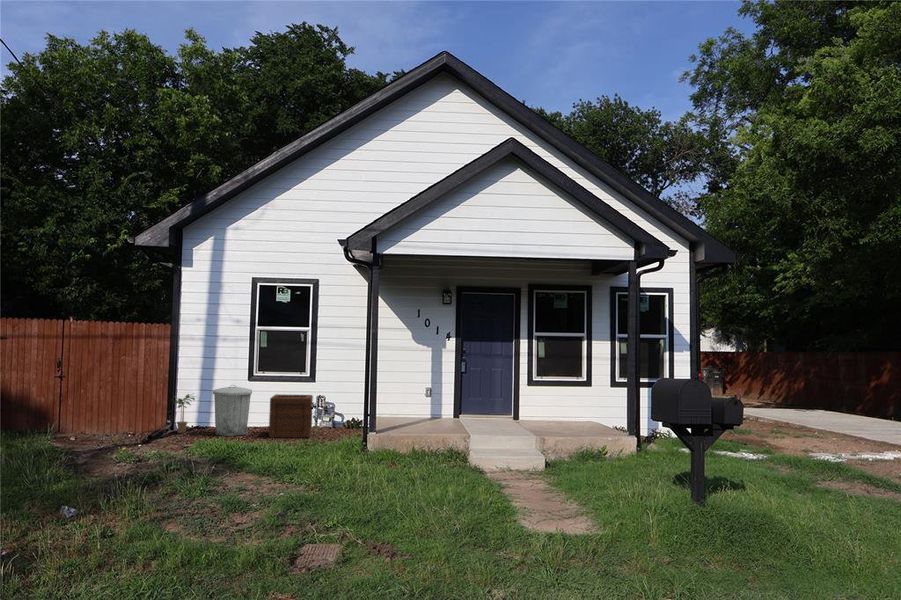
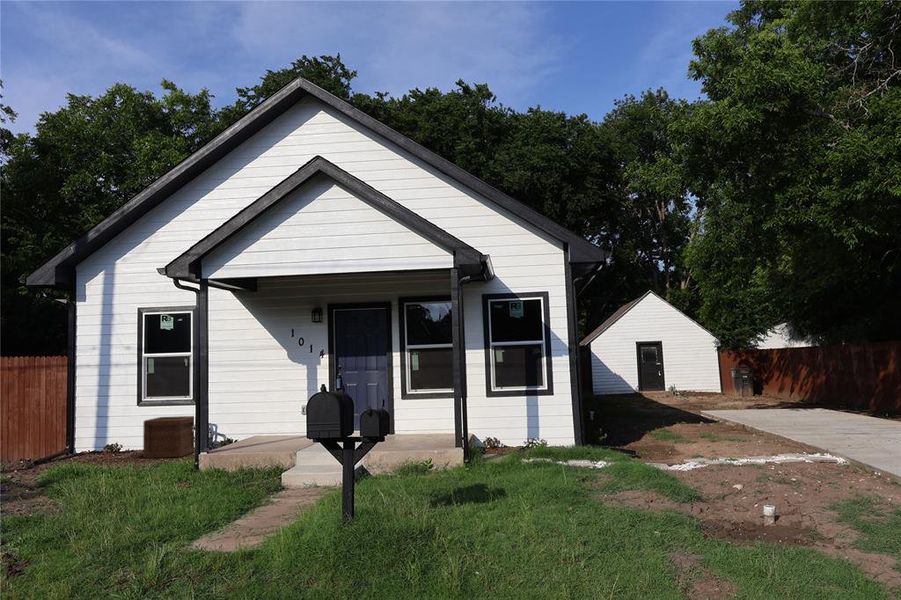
trash can: present [213,385,252,436] -> none [98,410,137,458]
potted plant: present [174,394,195,433] -> none [63,419,91,456]

